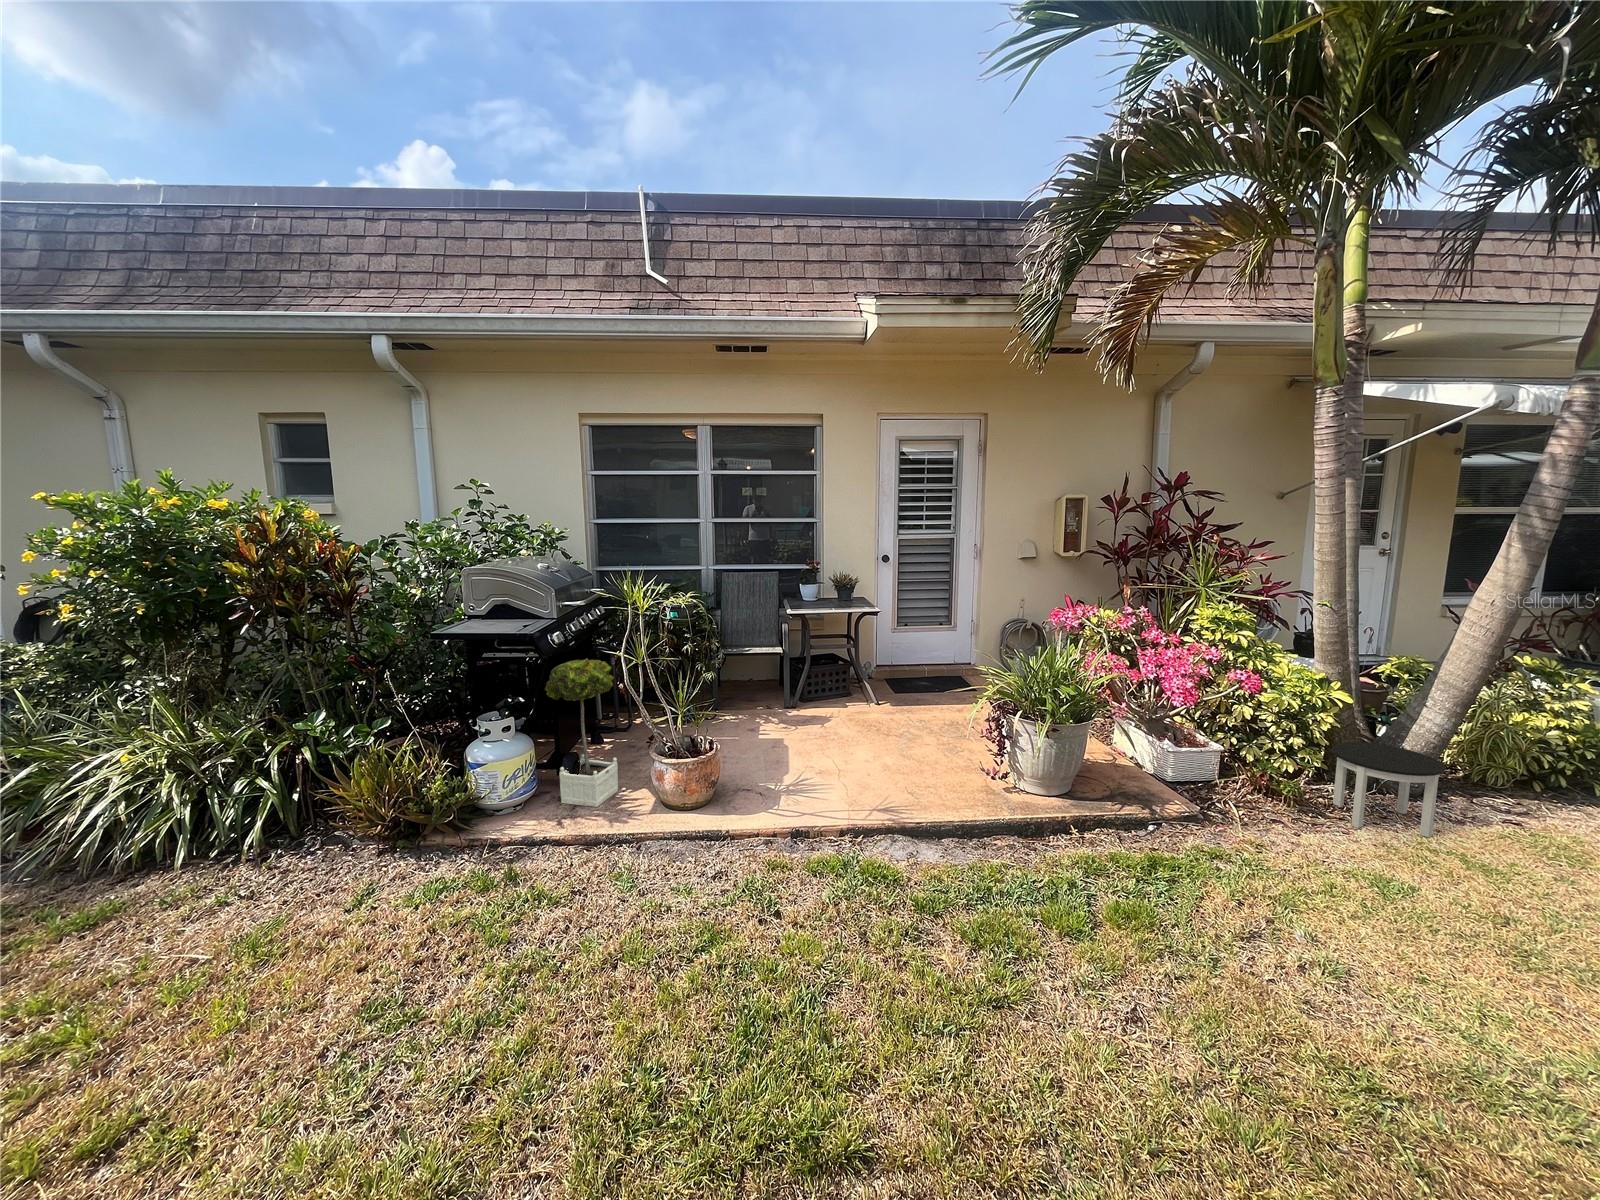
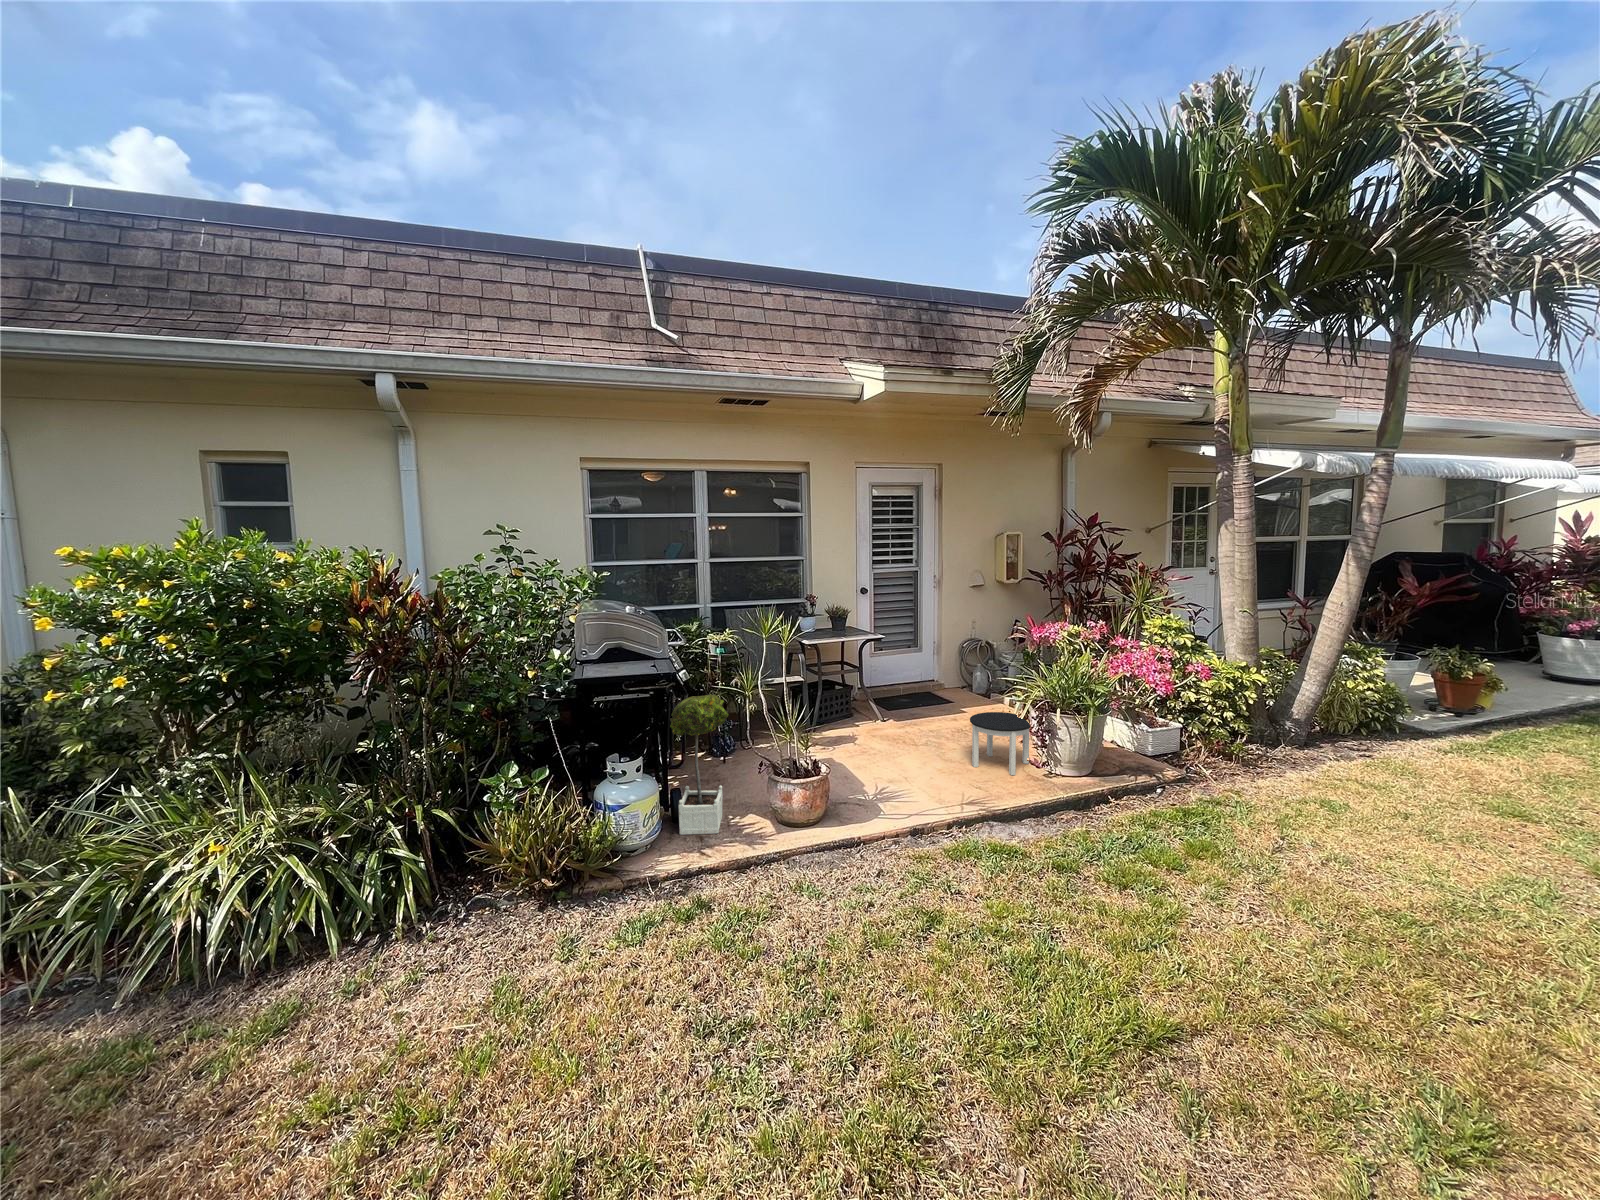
round table: present [1332,742,1445,837] -> present [970,712,1030,775]

